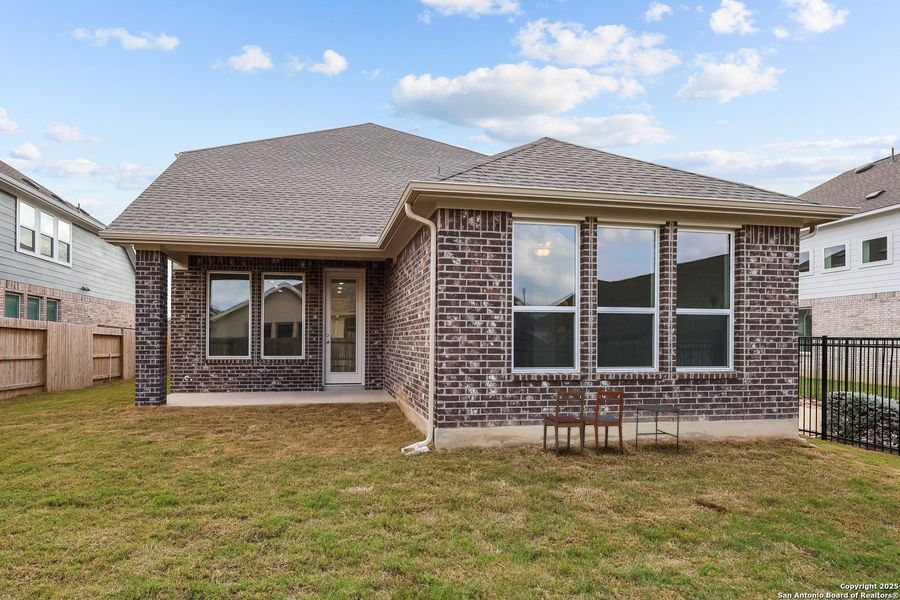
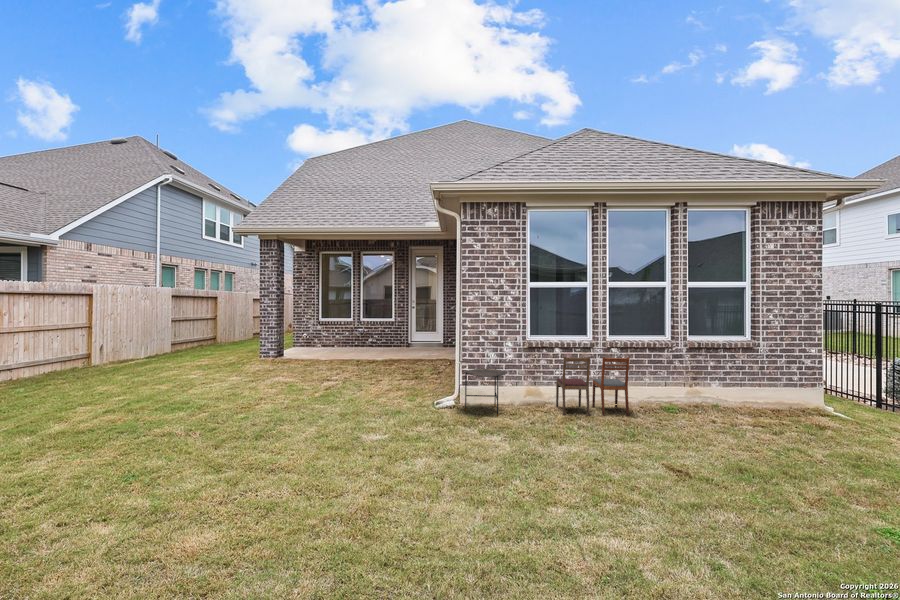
side table: present [635,404,680,454] -> present [465,369,506,417]

